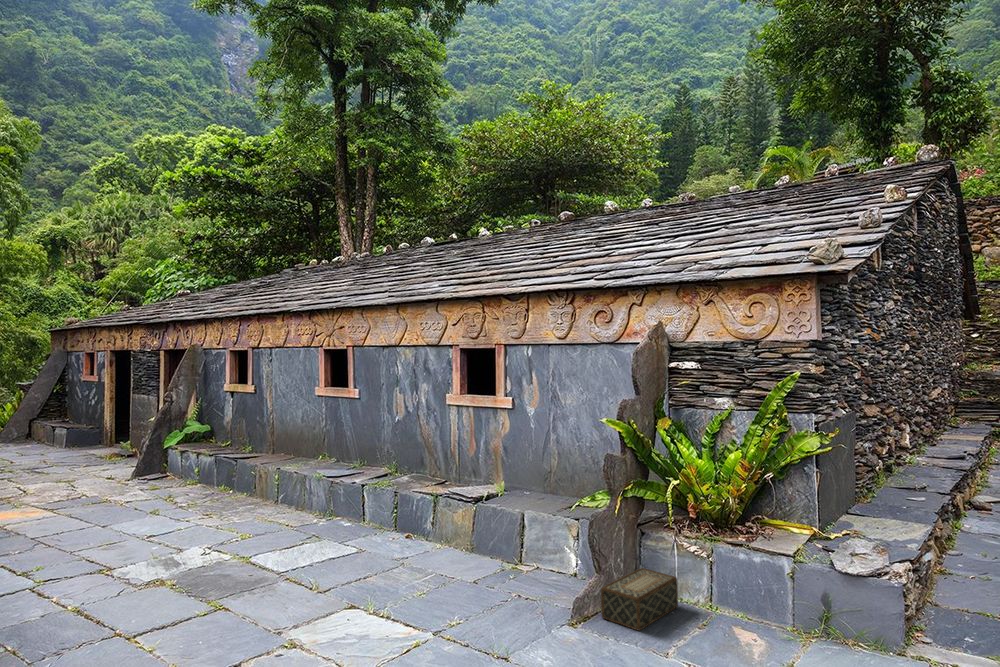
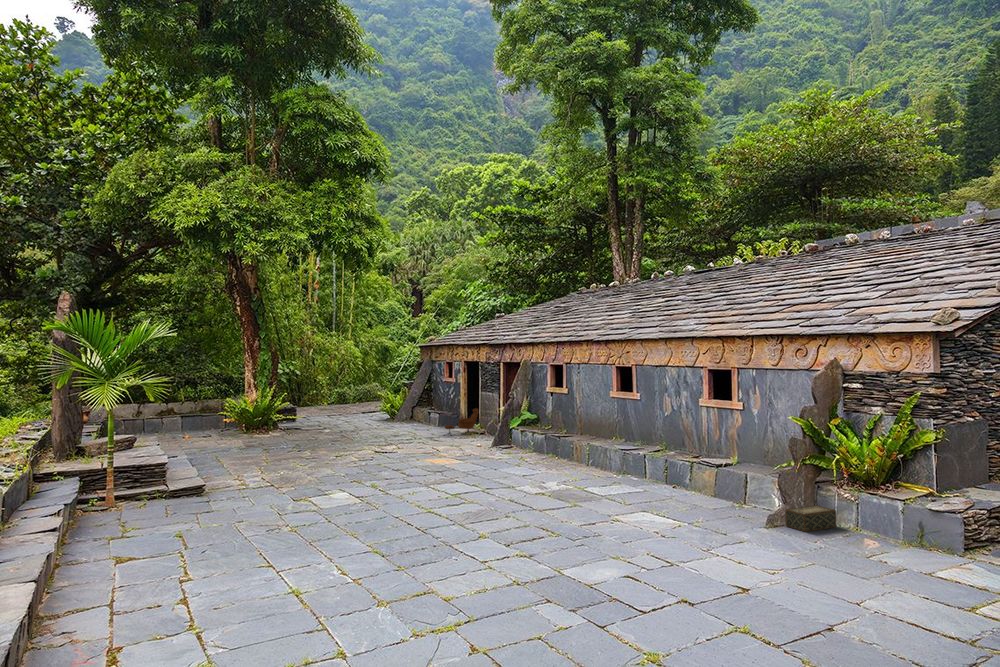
lounge chair: none [69,418,132,461] -> present [445,409,478,434]

